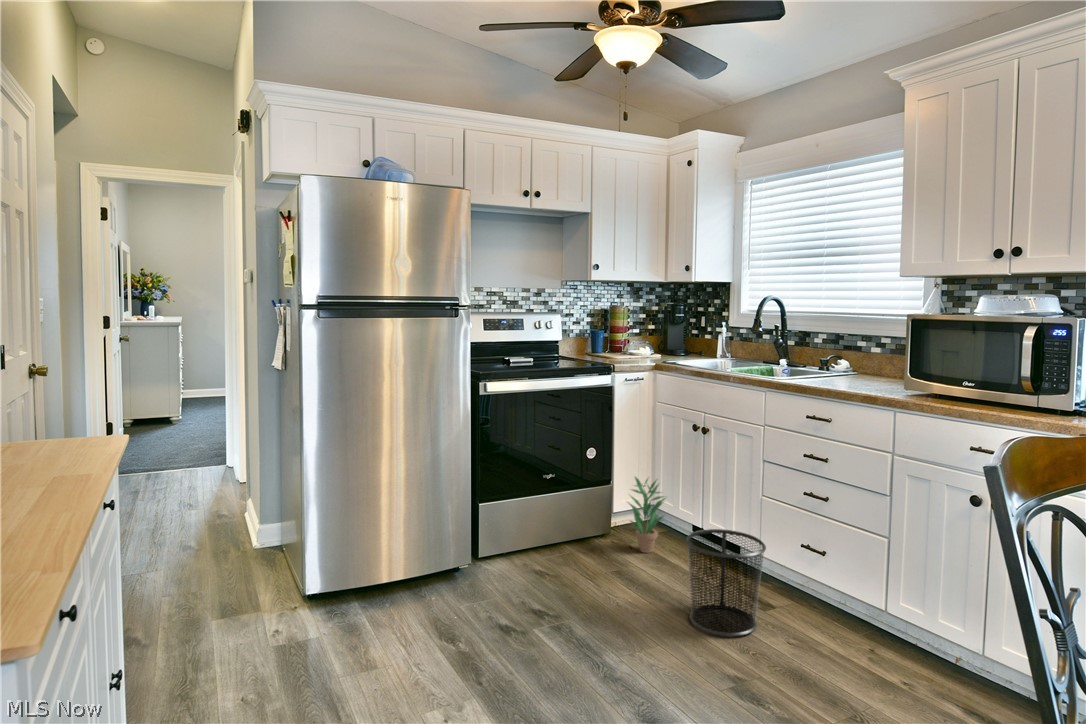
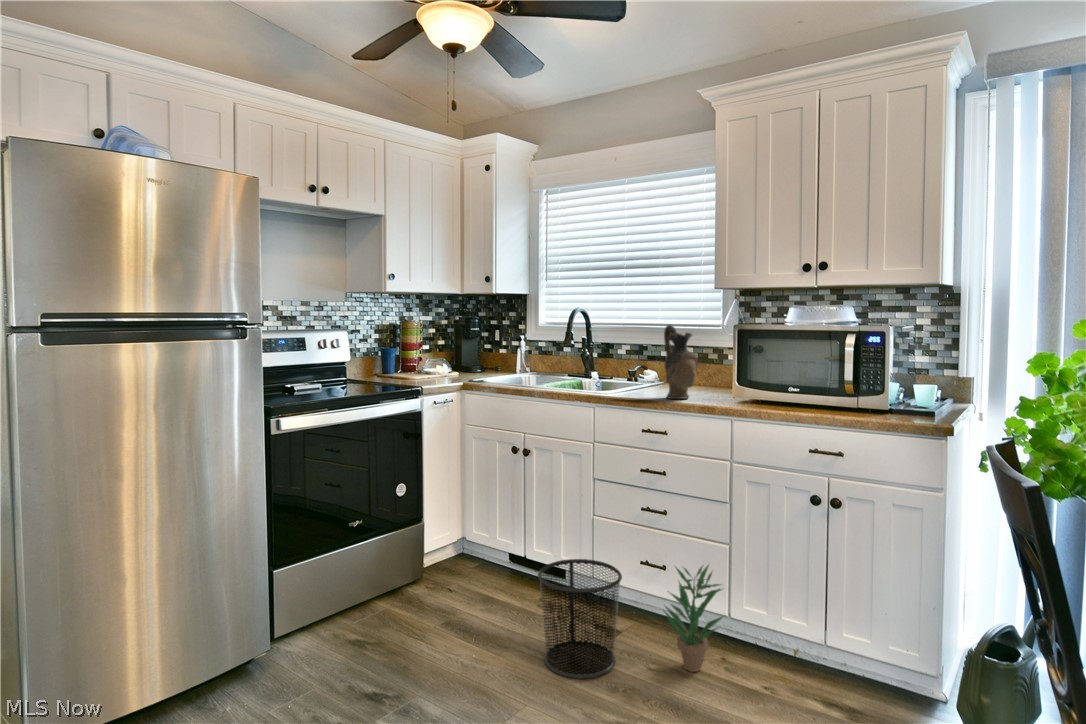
ceramic pitcher: none [835,313,871,388] -> present [664,325,698,399]
potted plant: present [628,477,665,553] -> present [665,565,723,672]

